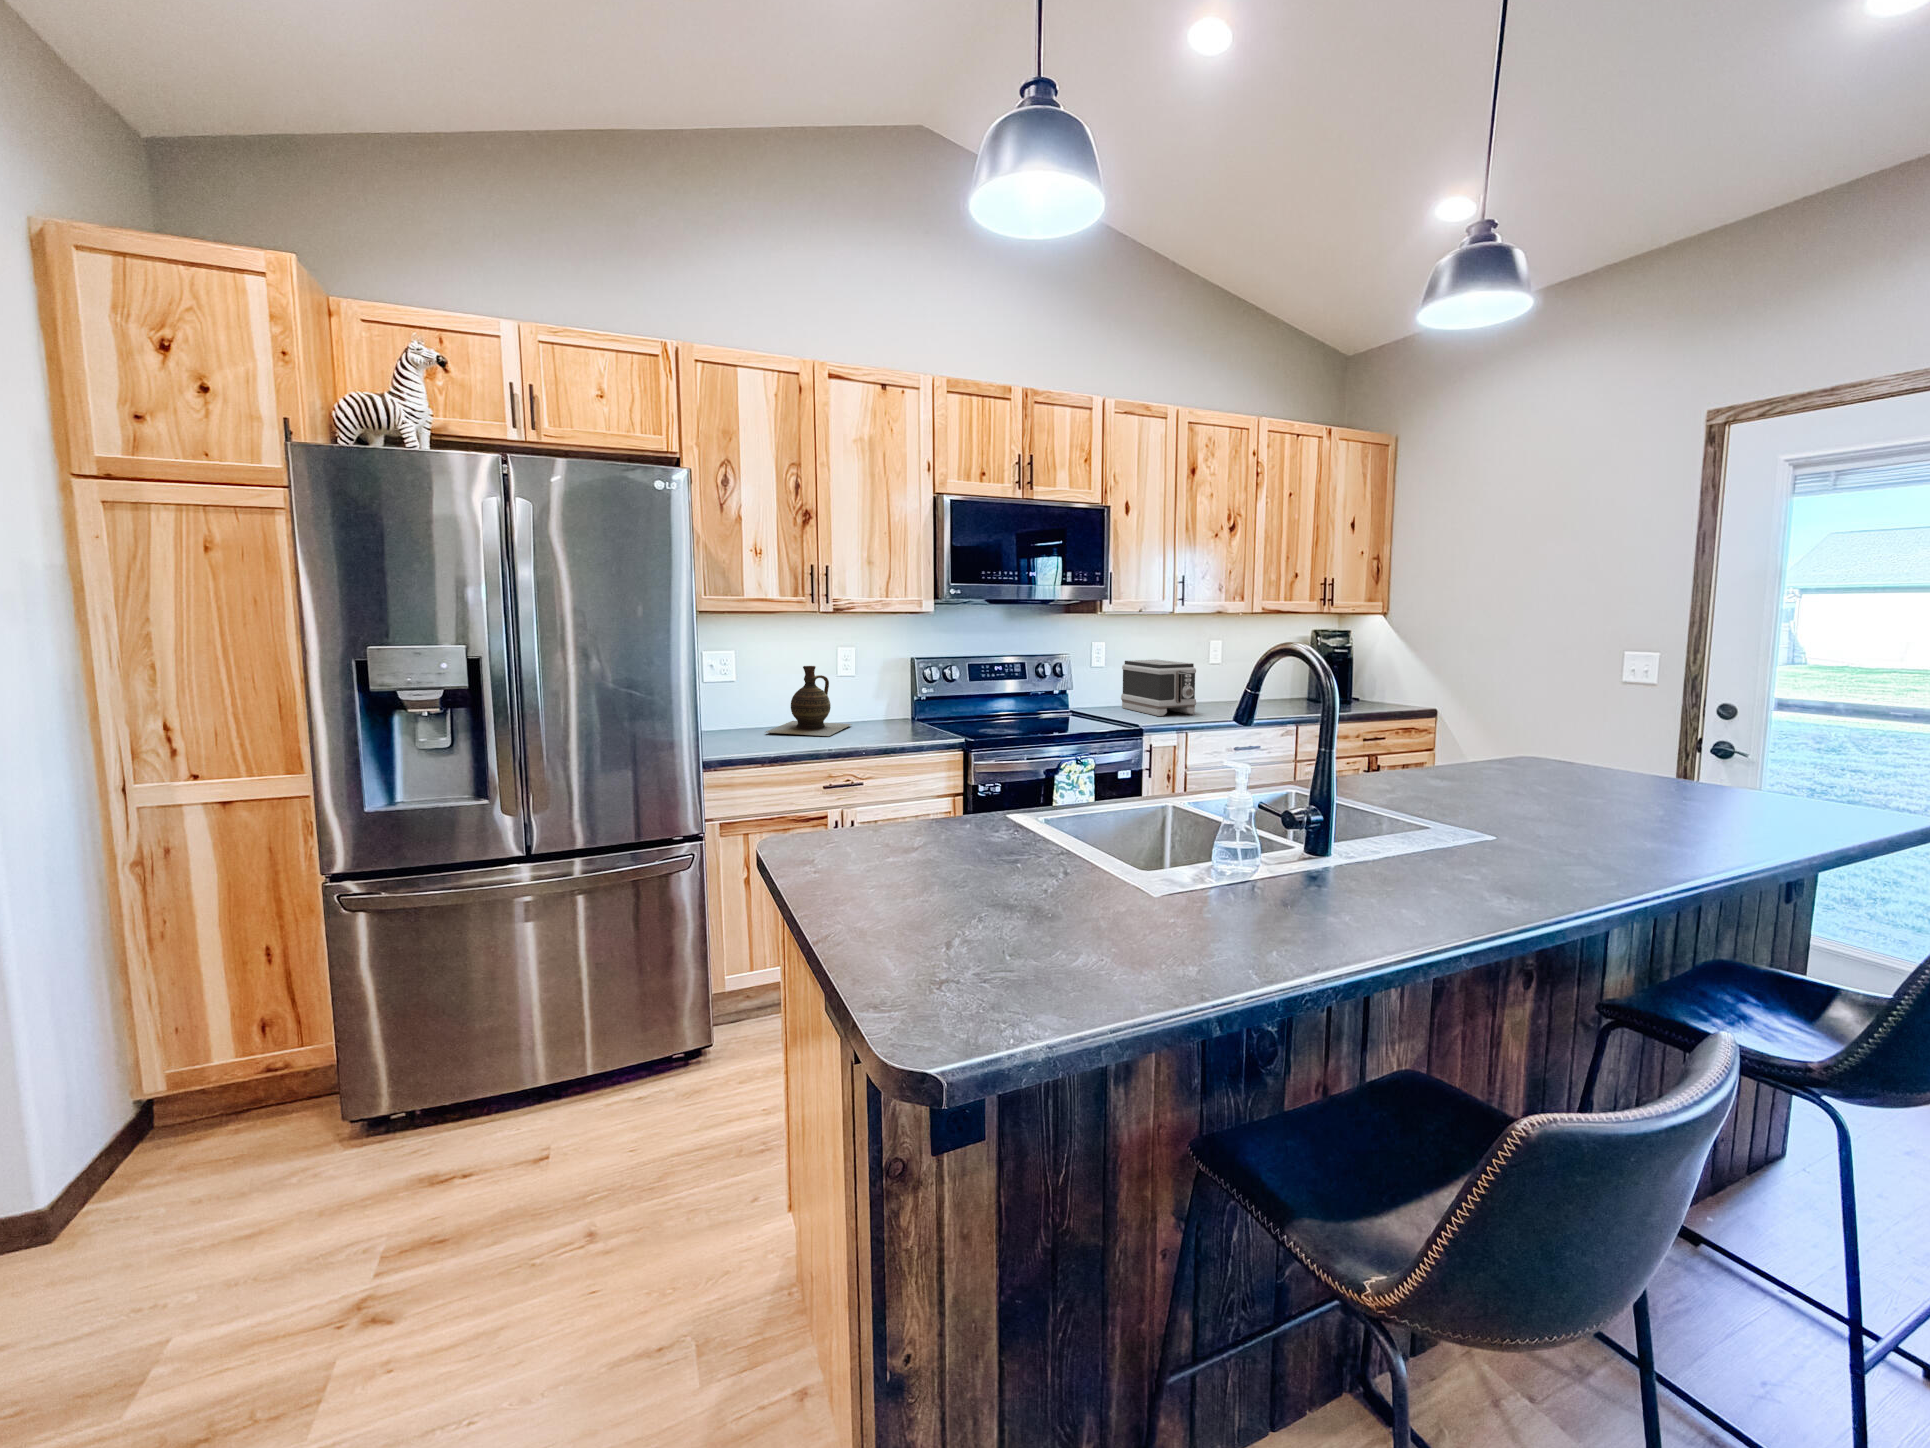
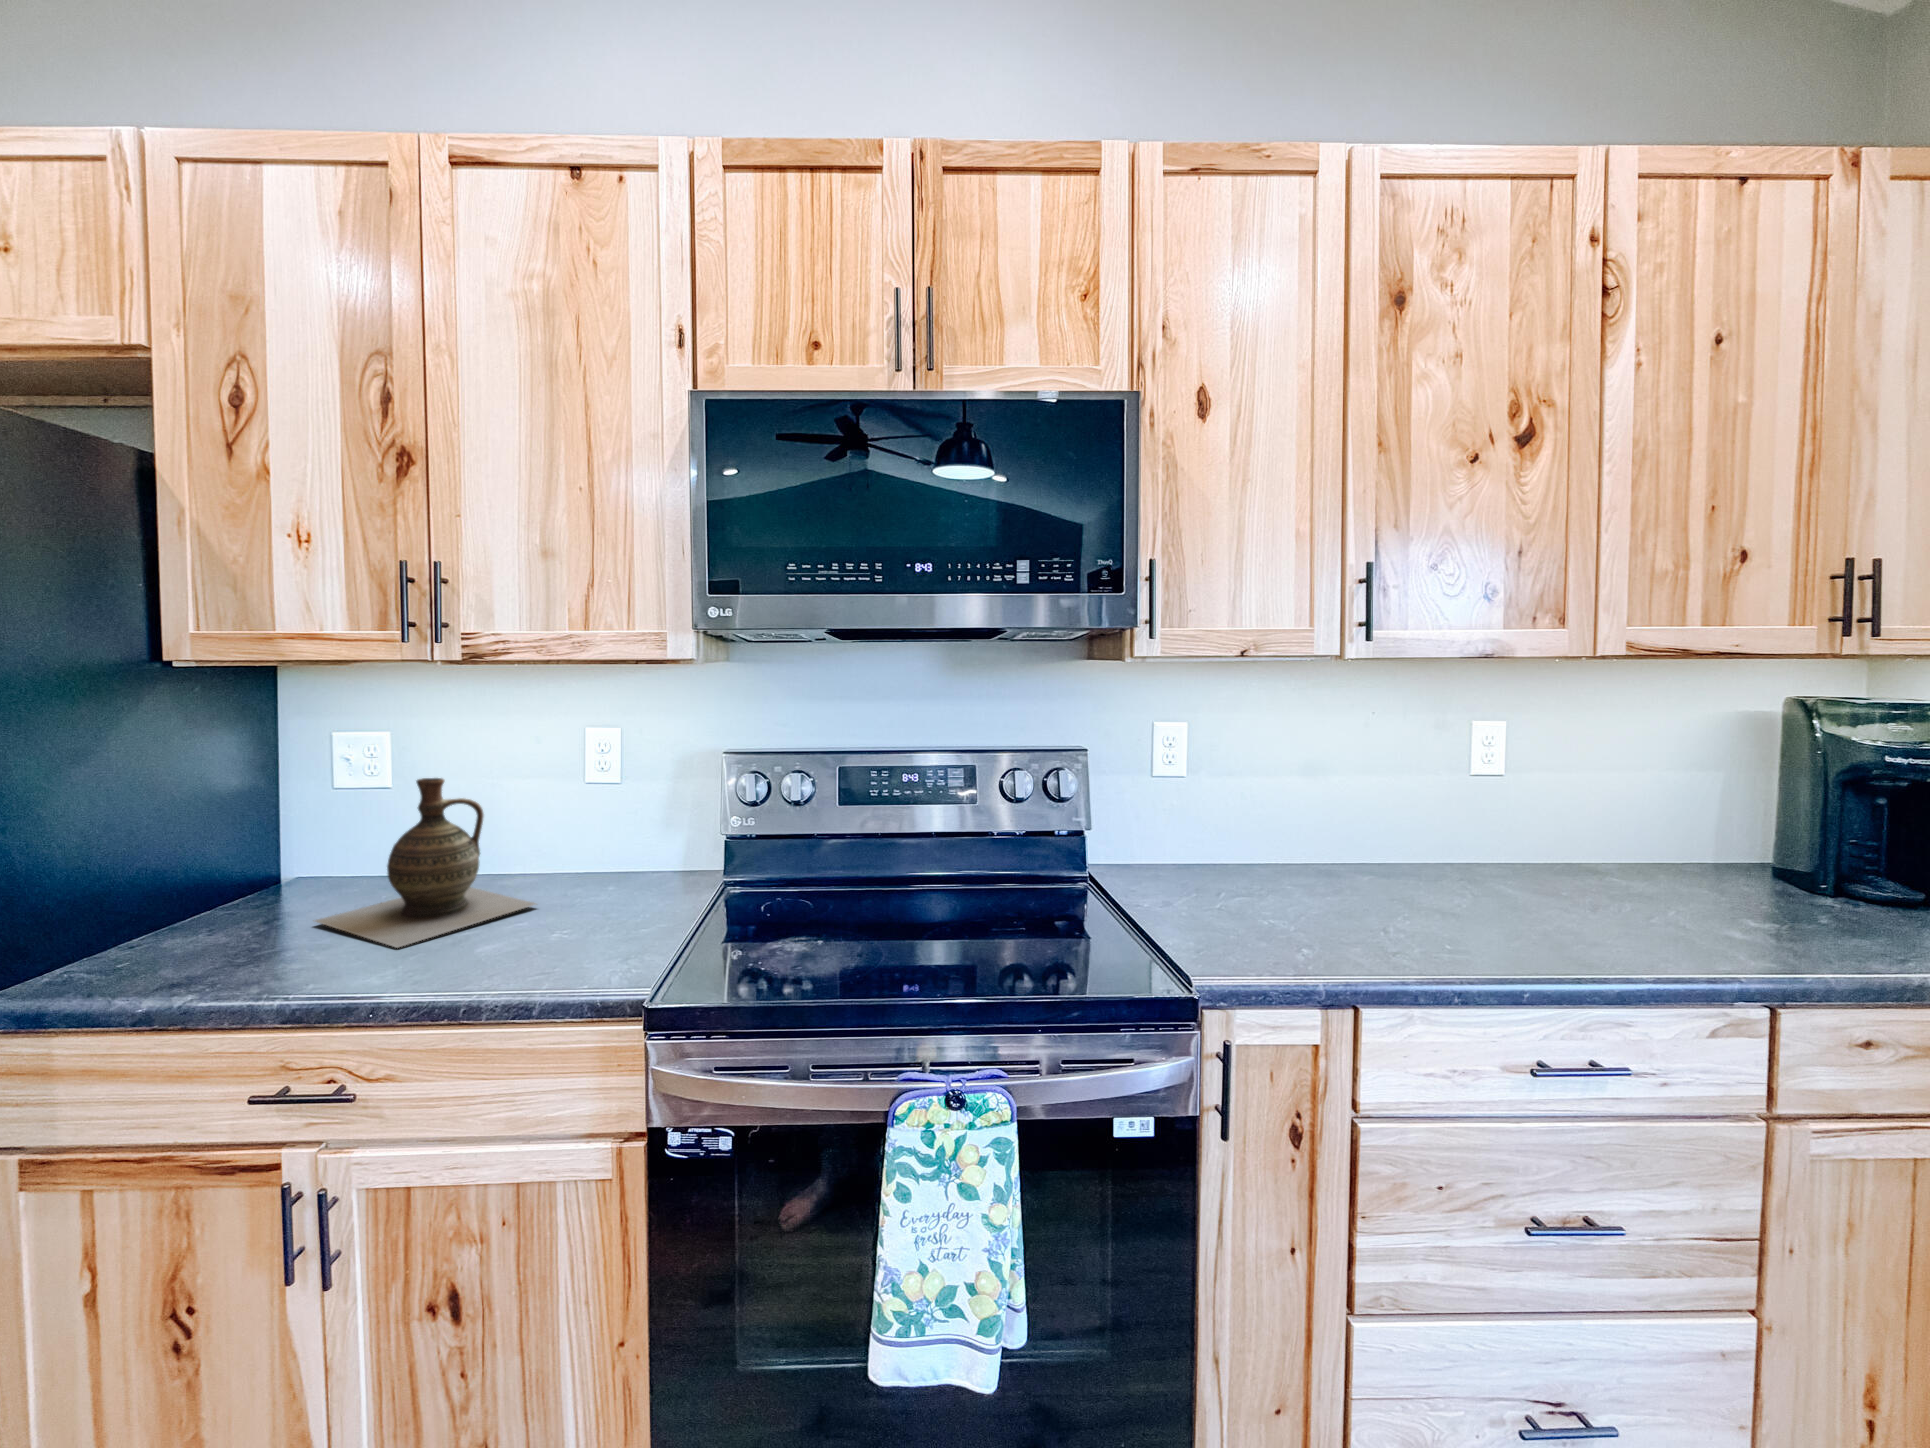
toaster: present [1121,660,1196,716] -> none [1225,770,1408,931]

